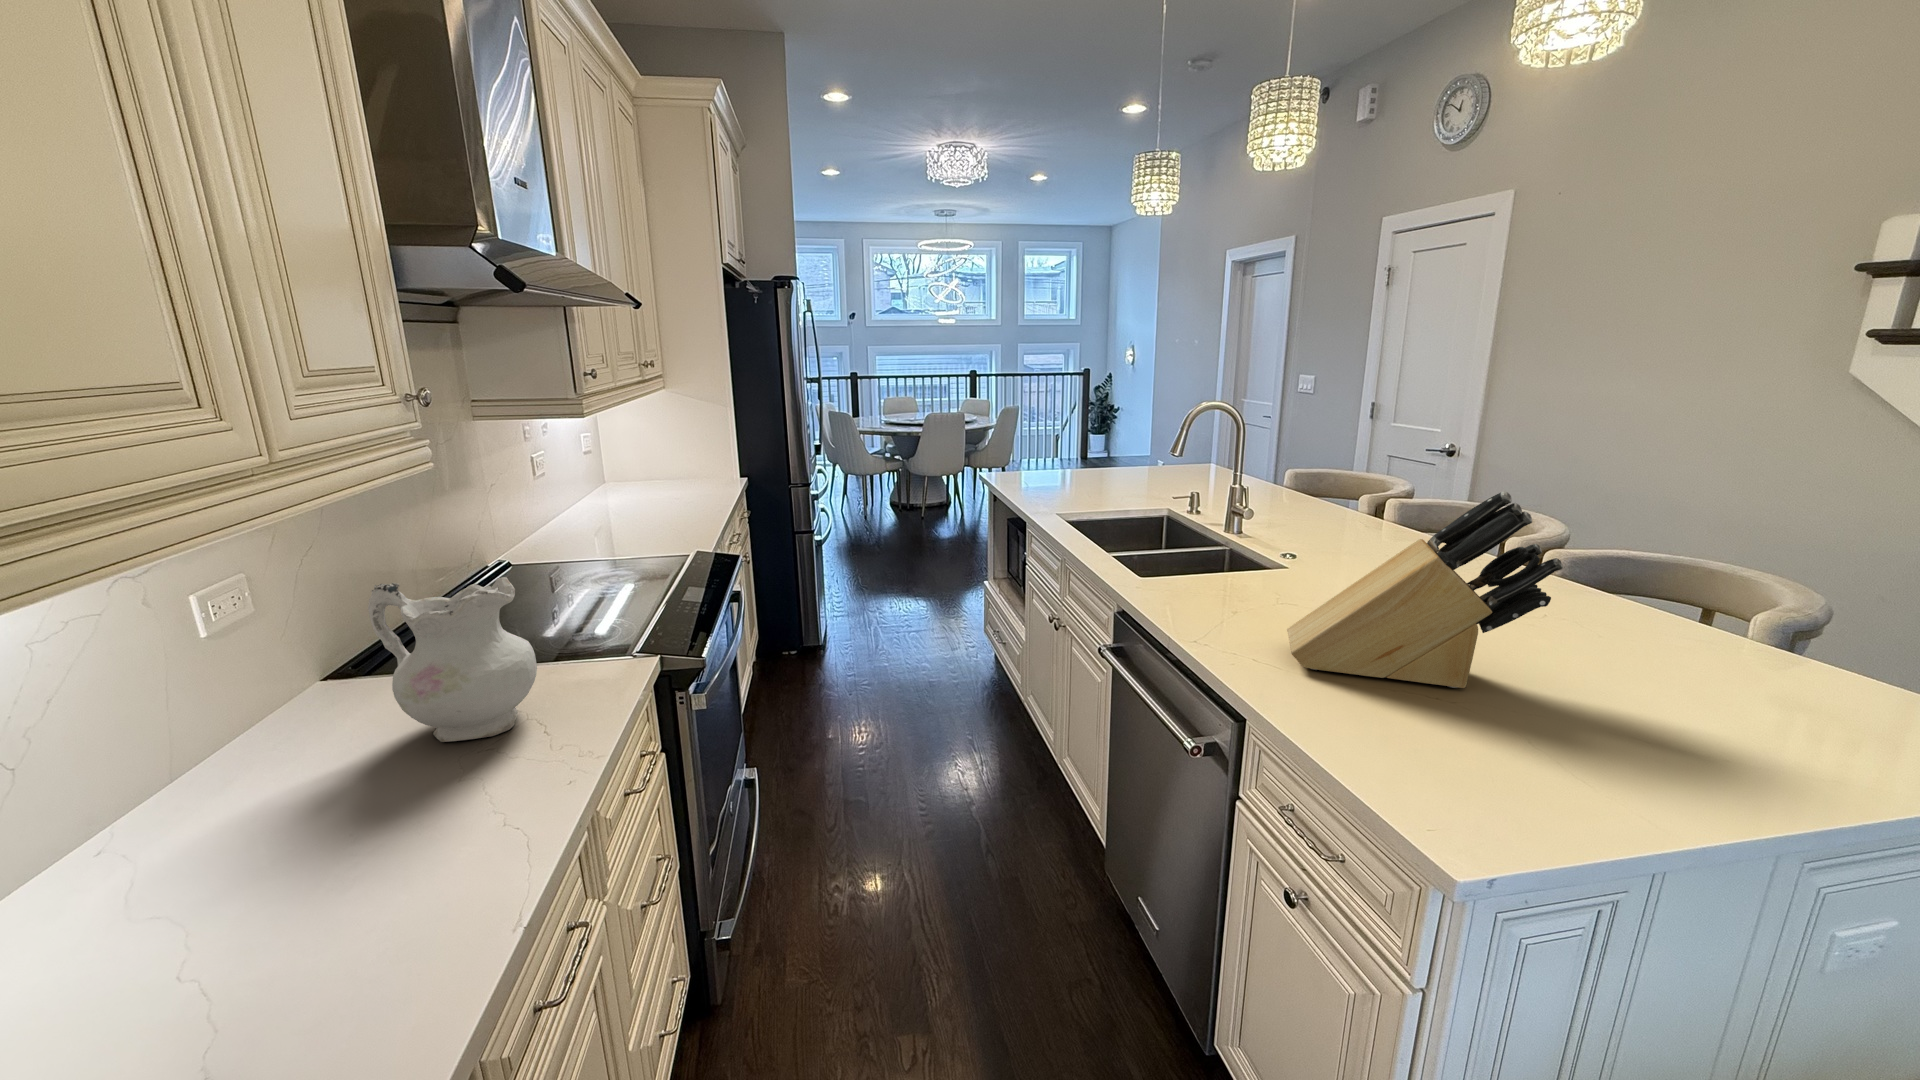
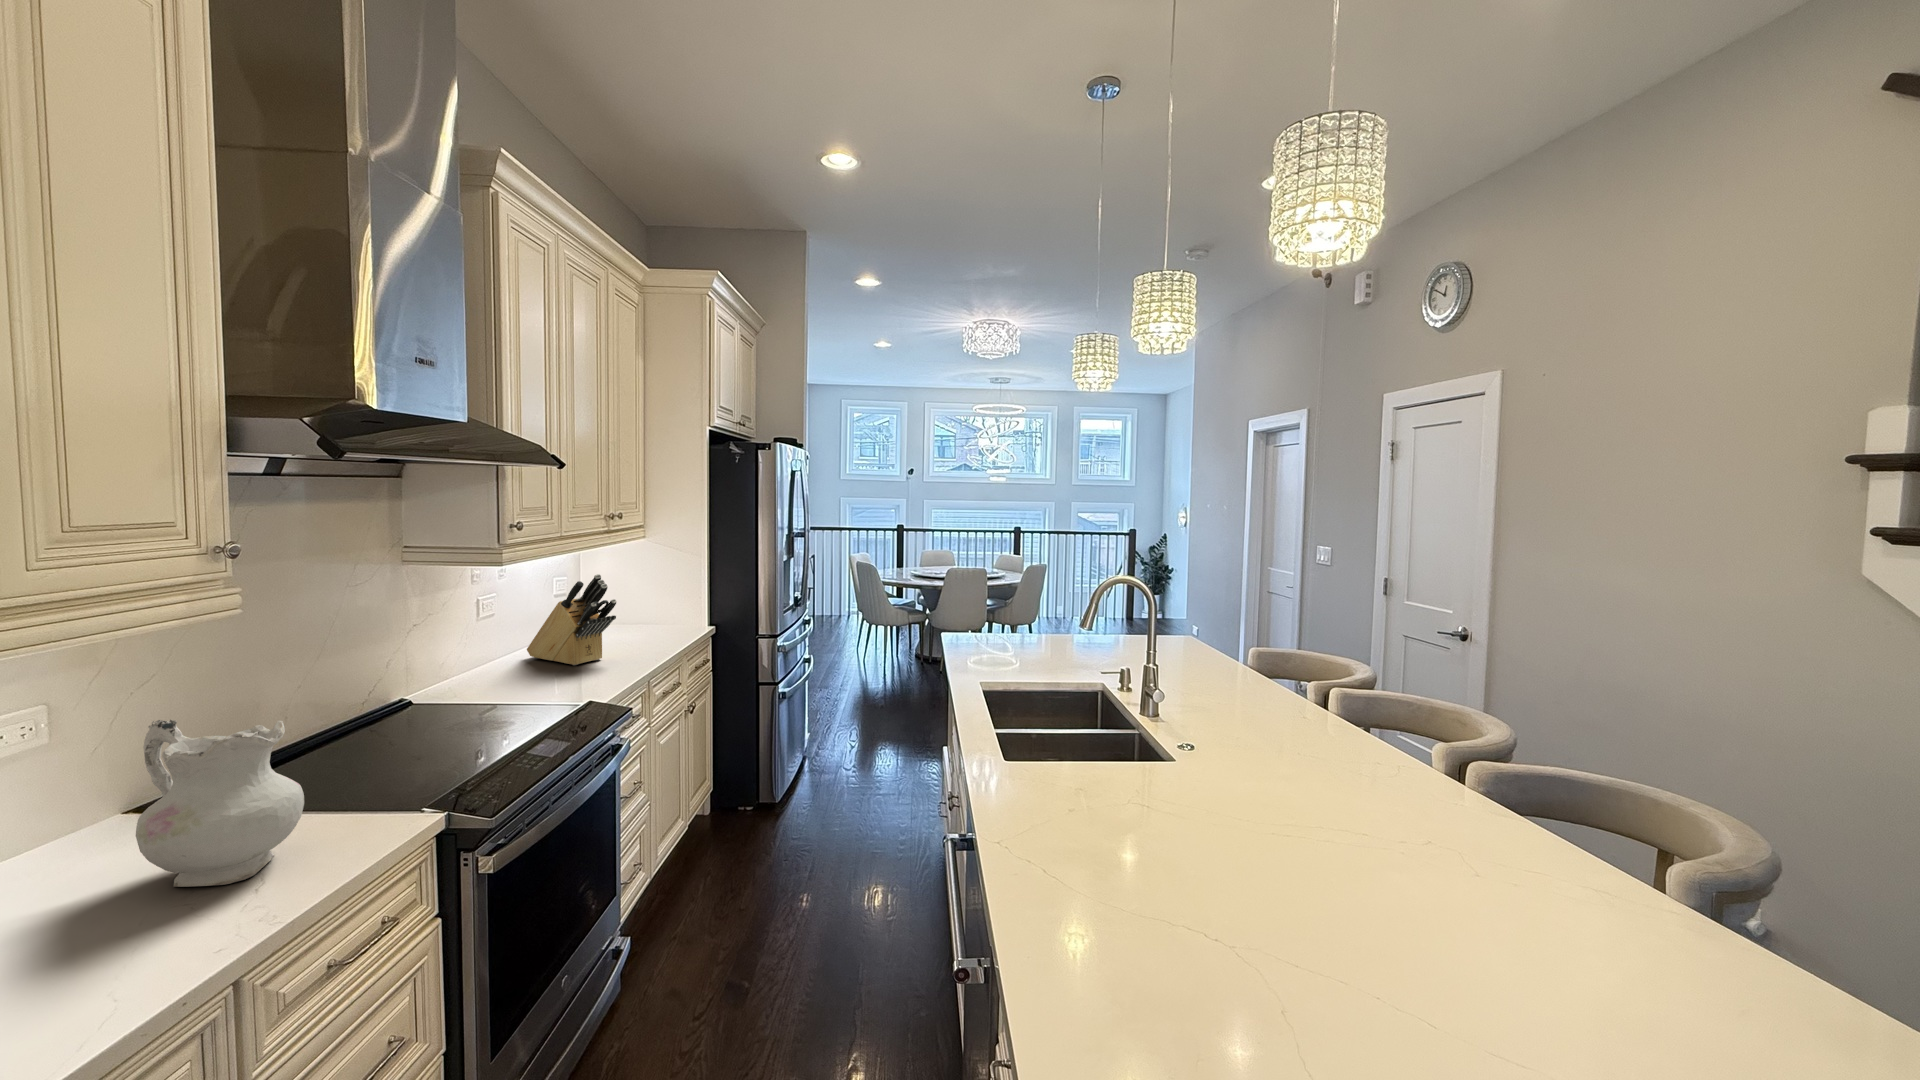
knife block: present [1287,491,1563,688] -> present [527,574,616,665]

